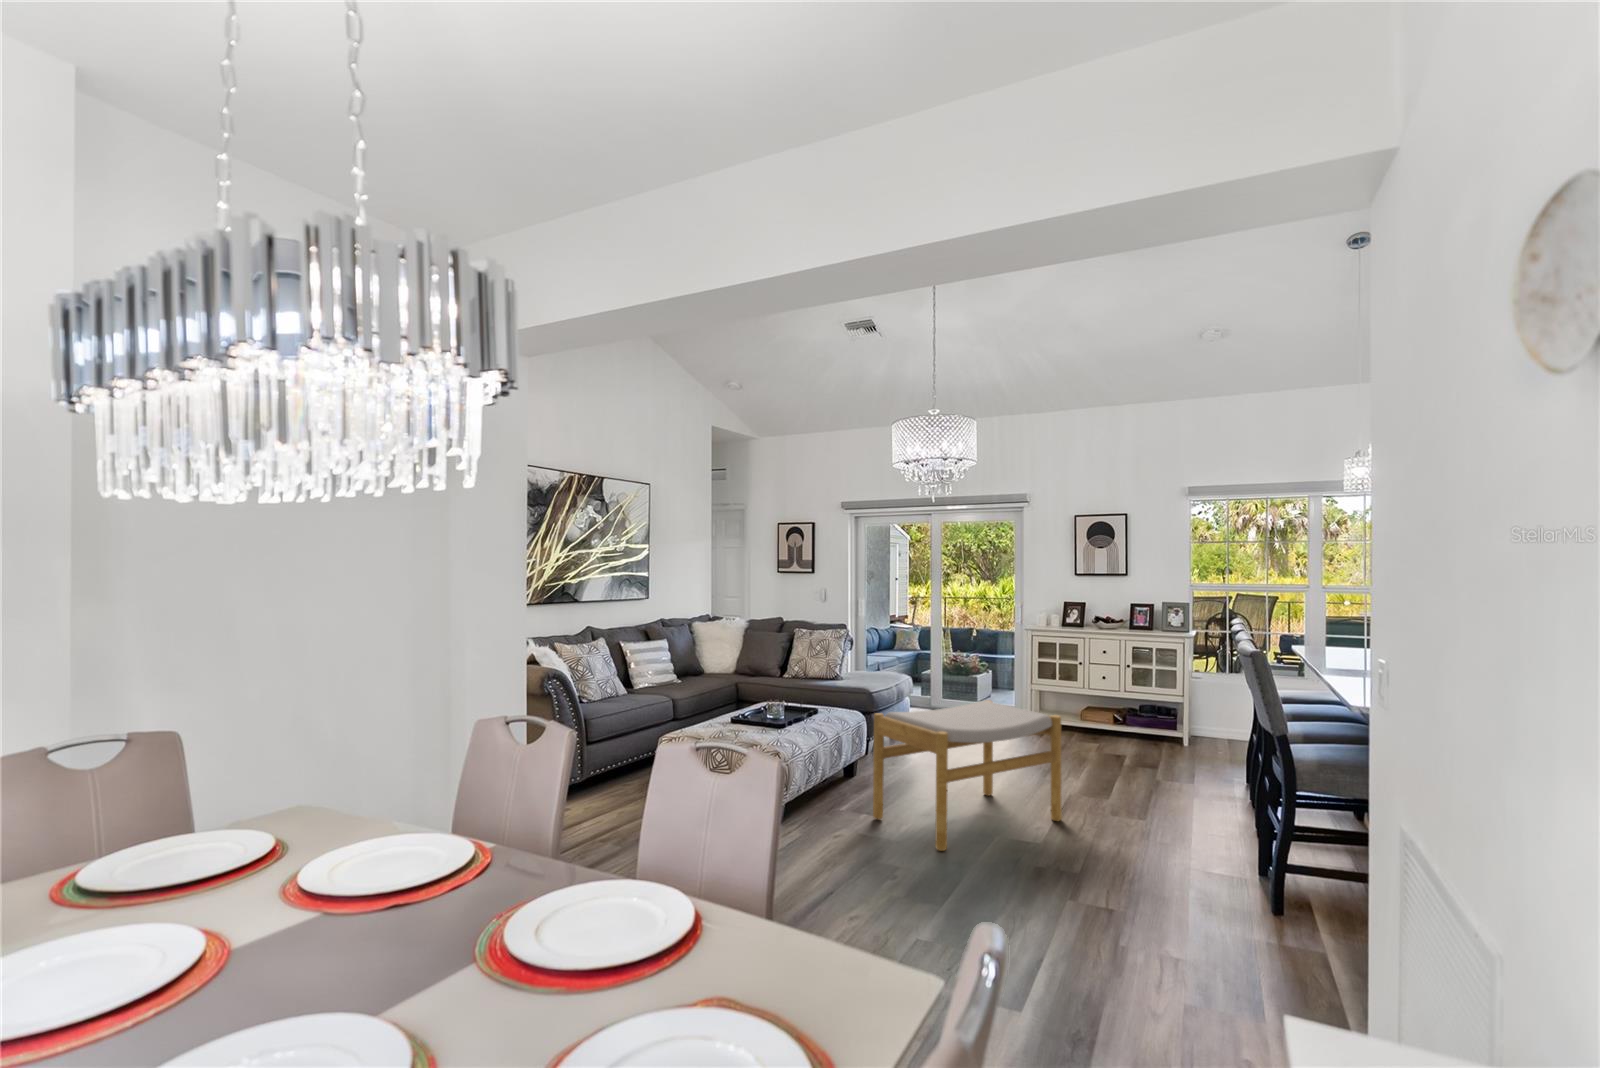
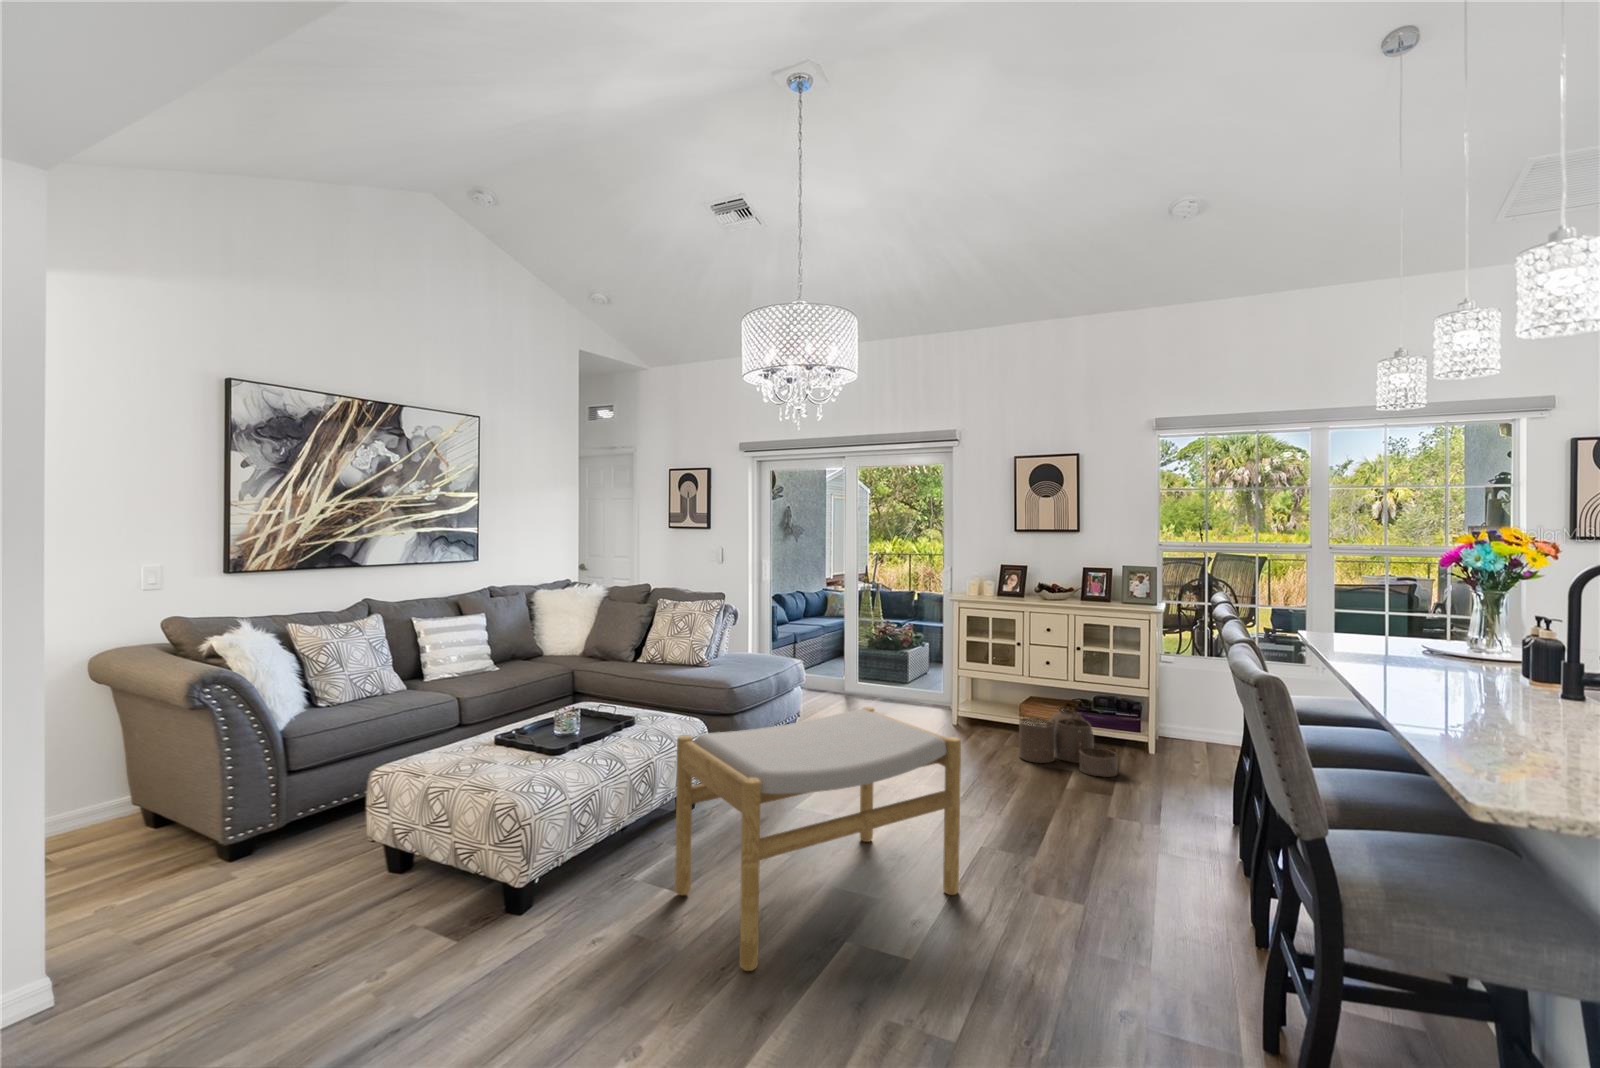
woven basket: none [1085,712,1163,762] -> present [1019,709,1118,777]

